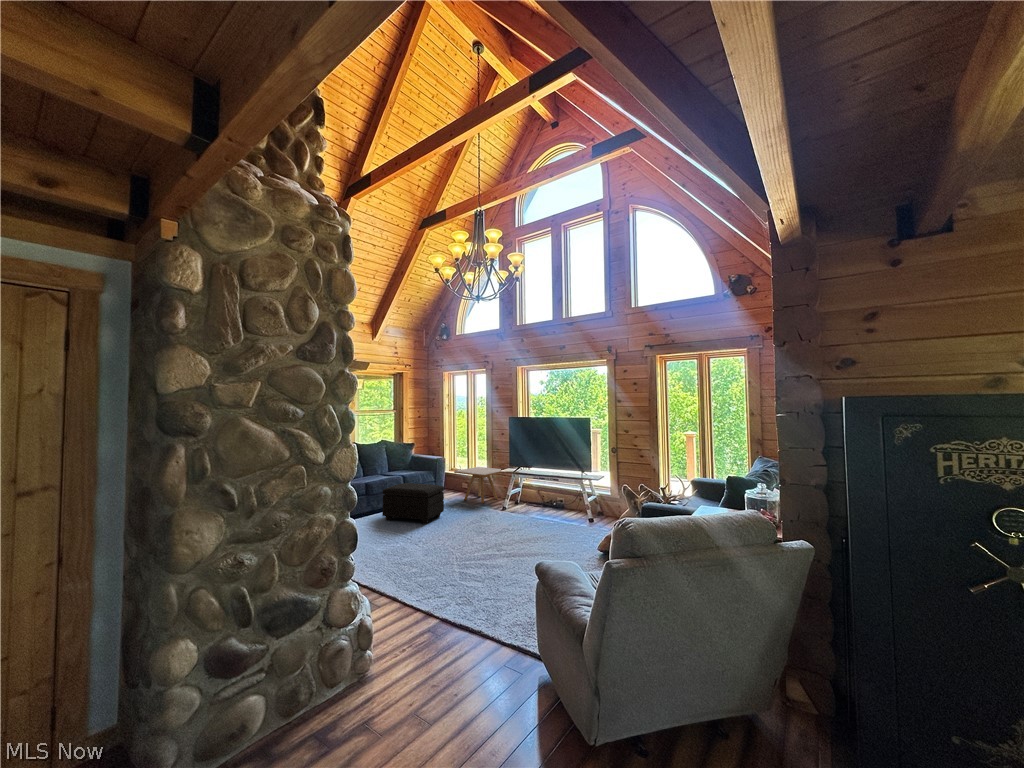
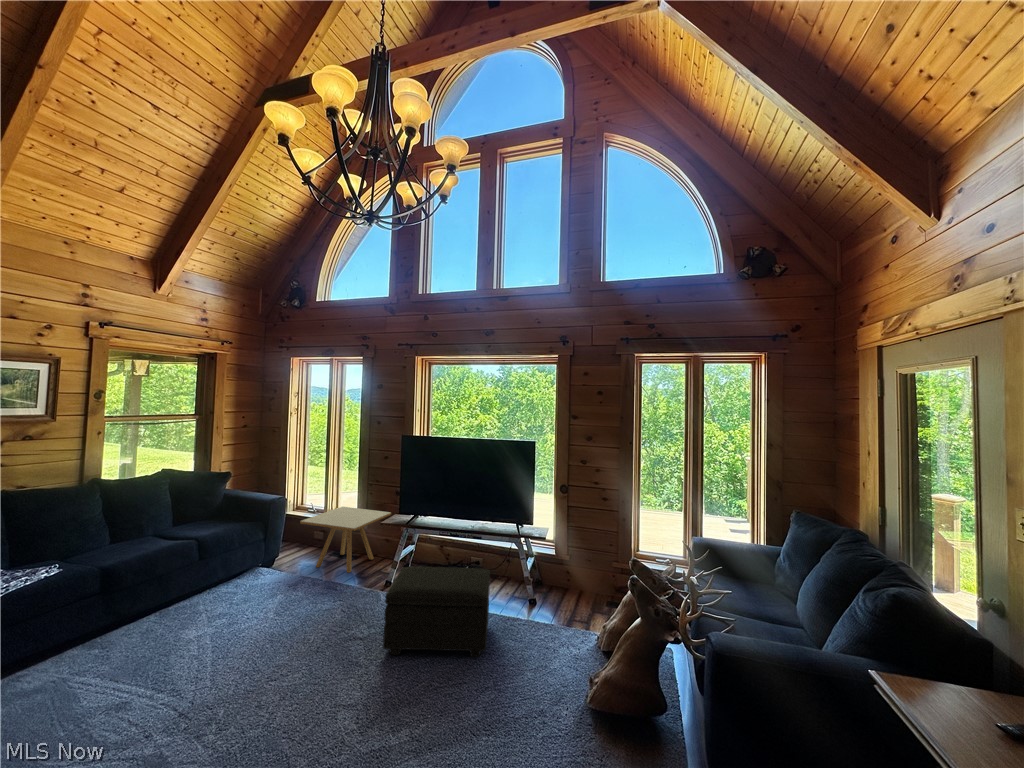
footstool: present [382,483,444,524] -> present [383,566,490,657]

